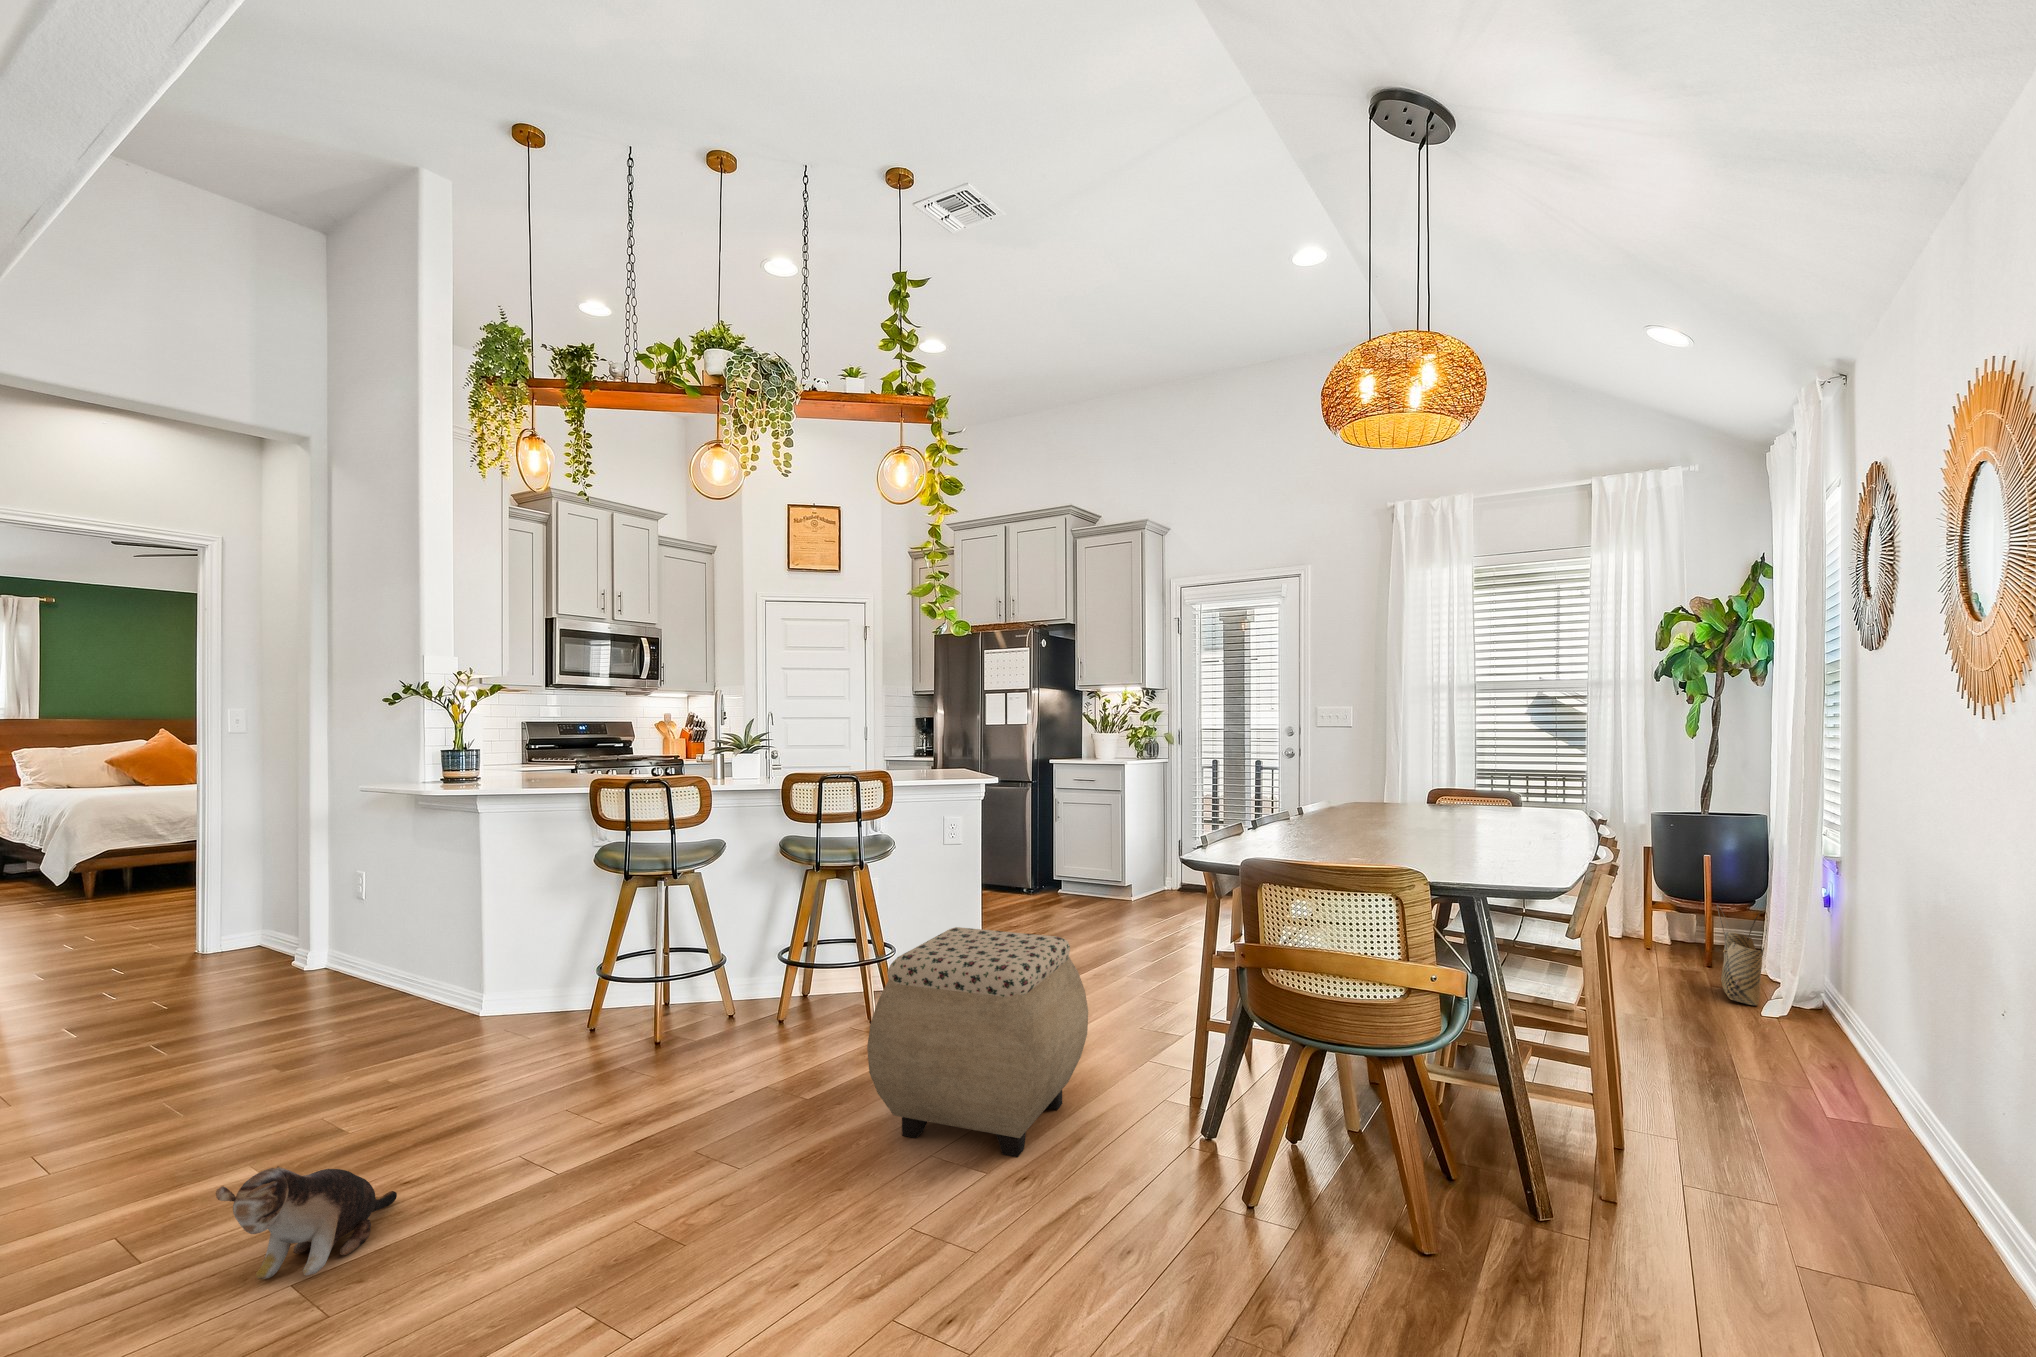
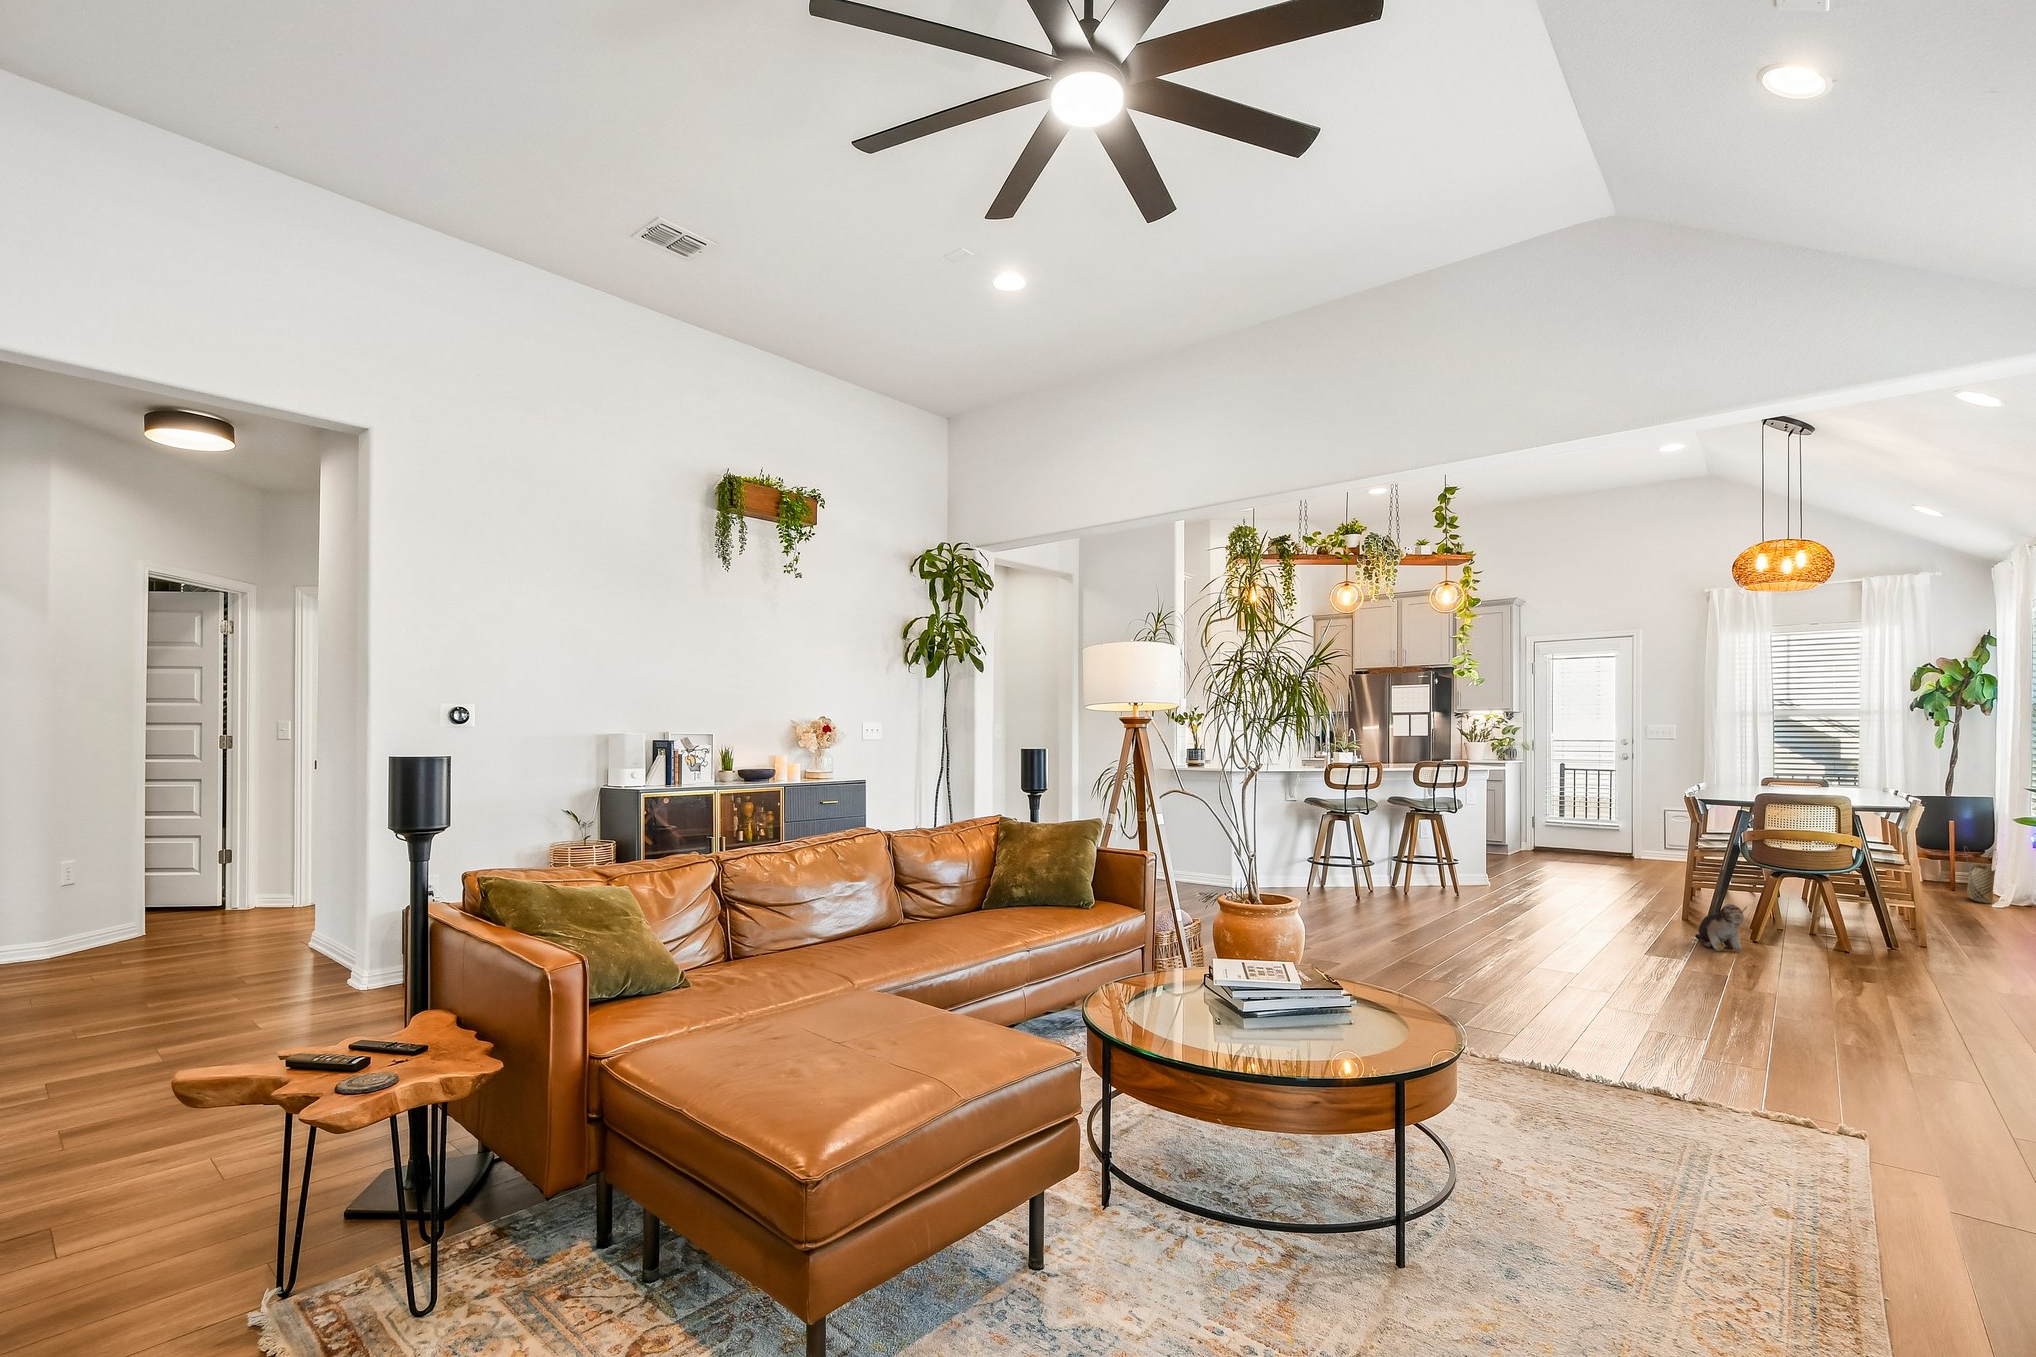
ottoman: present [867,927,1088,1157] -> none [1539,834,1638,933]
plush toy: present [216,1166,397,1279] -> present [1695,904,1747,951]

